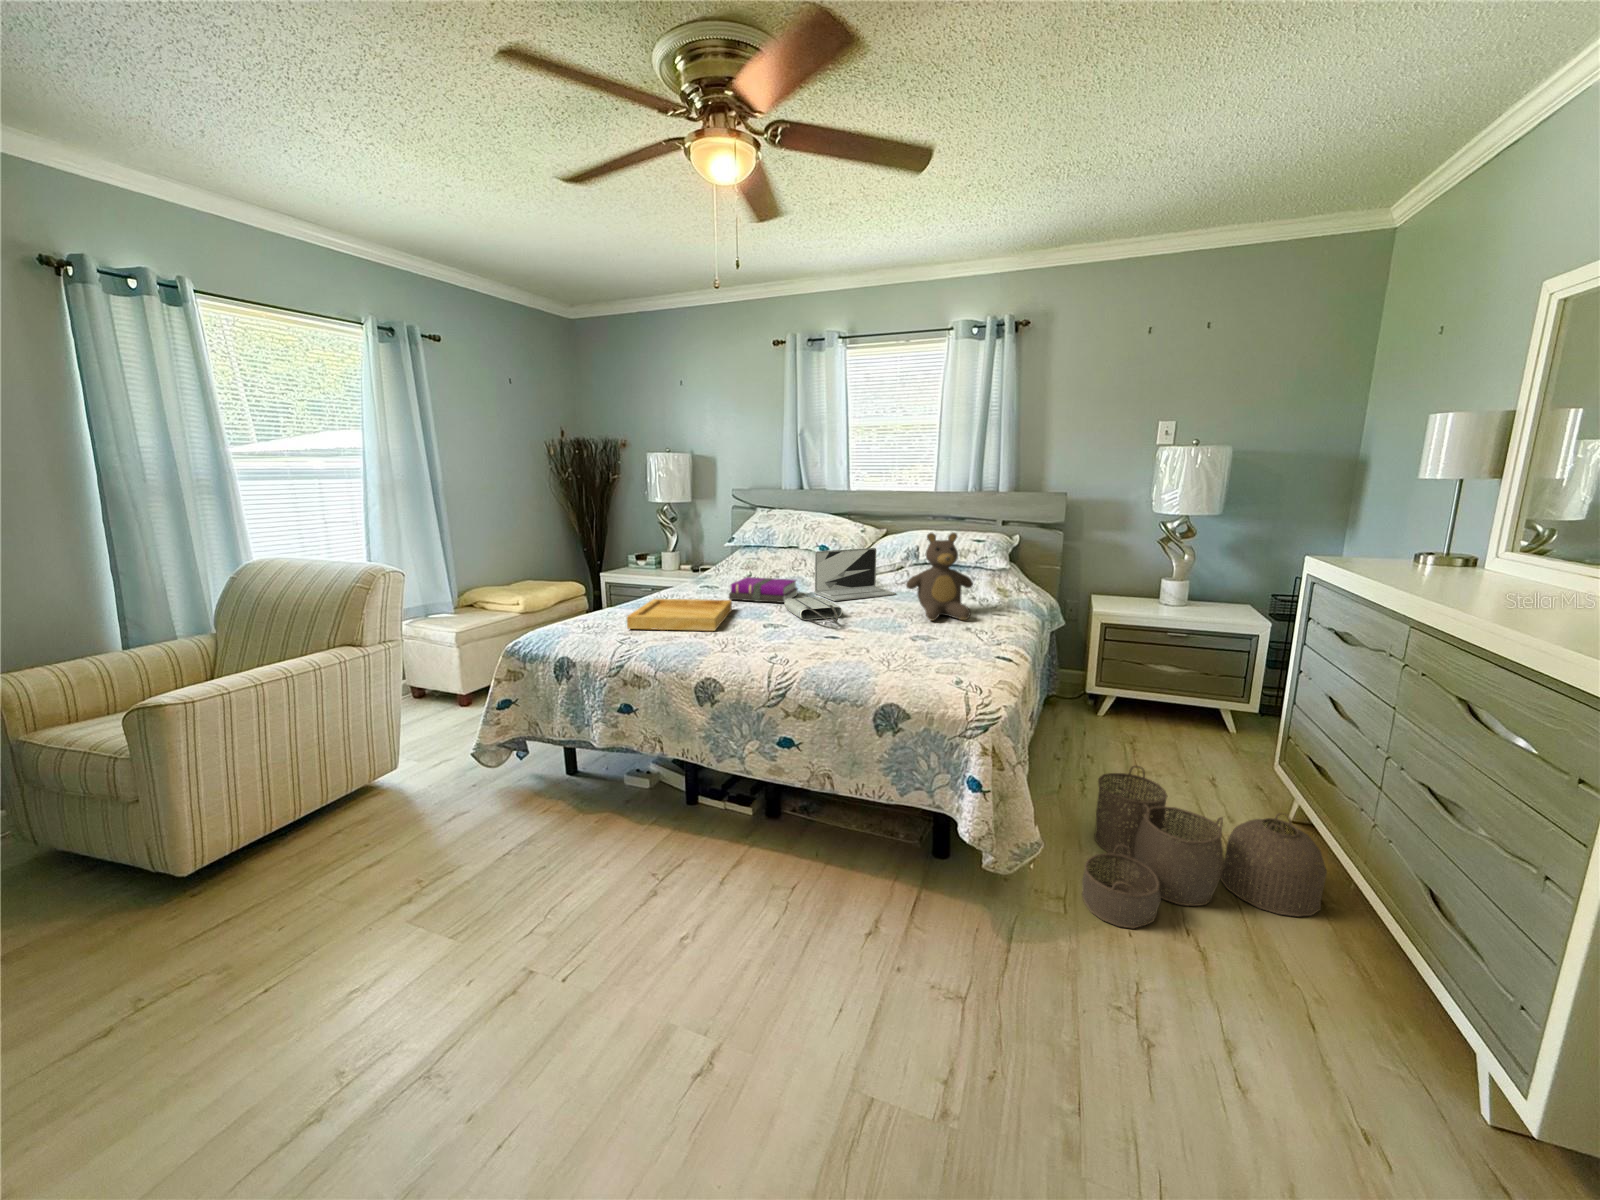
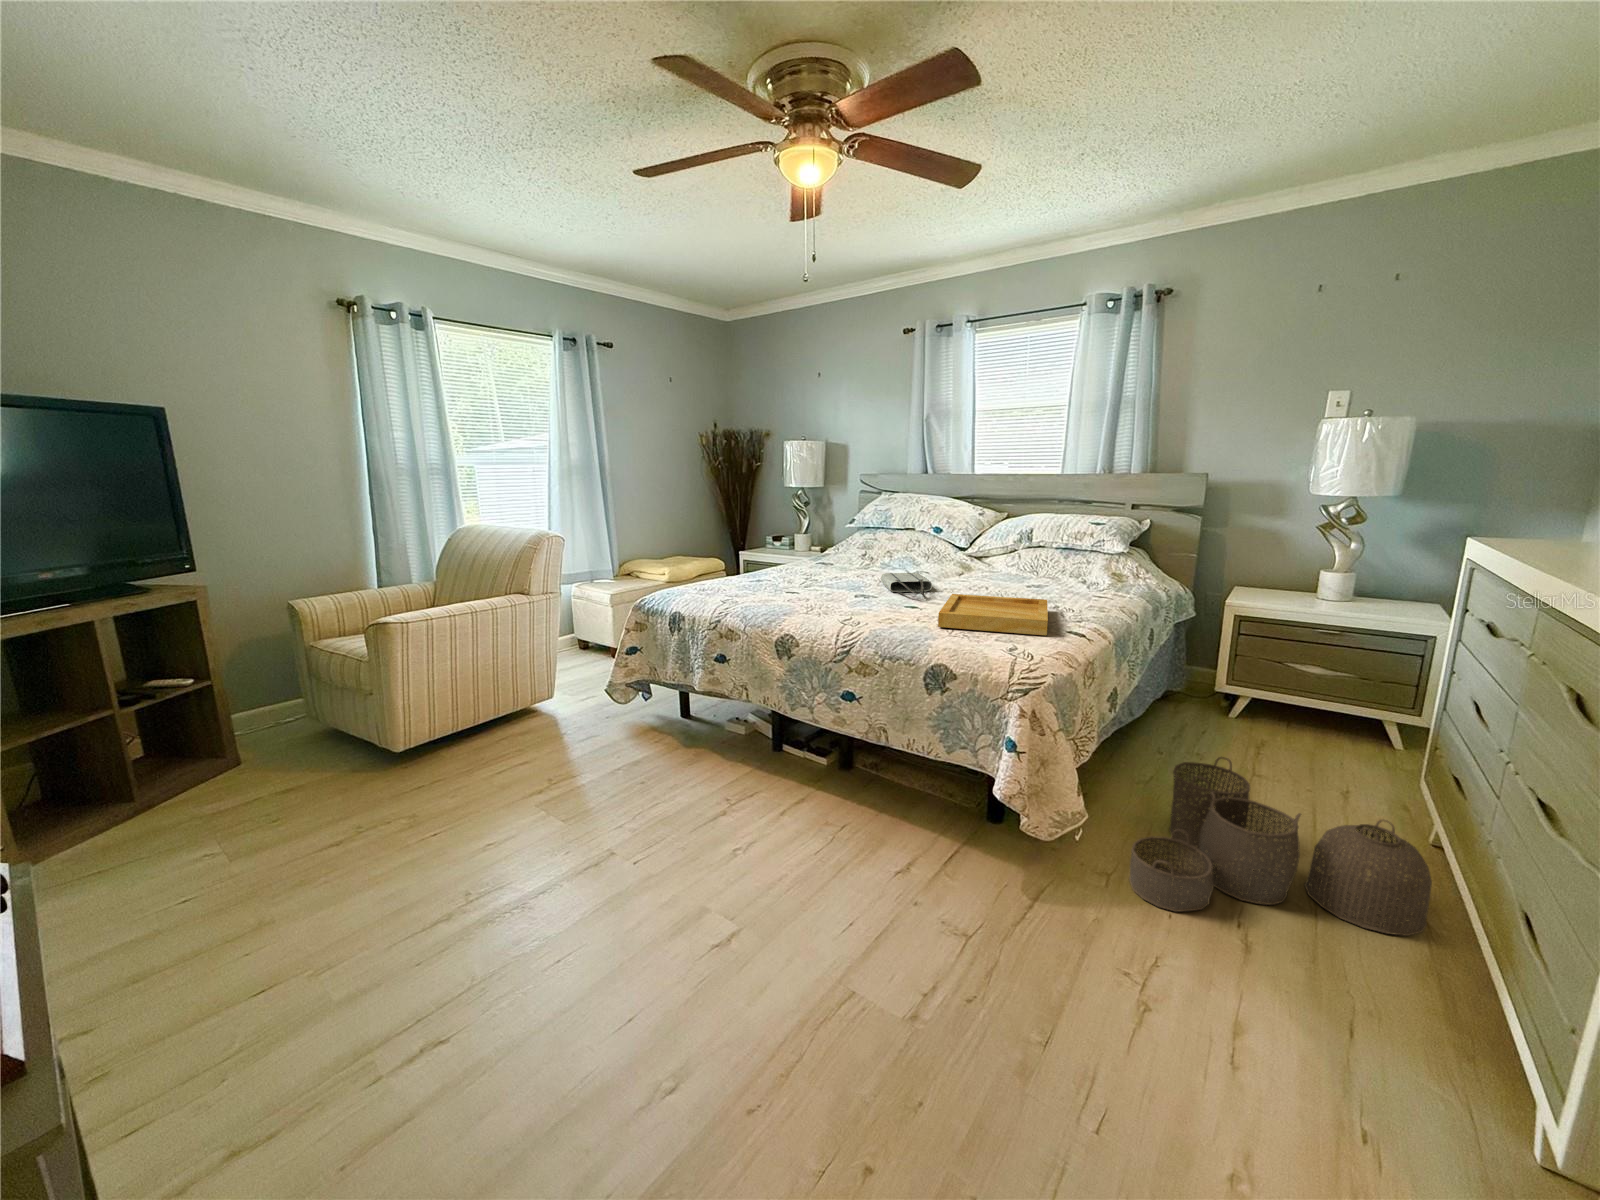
teddy bear: present [906,533,973,621] -> none [1000,510,1072,599]
laptop: present [814,548,896,601] -> none [918,529,1000,578]
notebook: present [729,577,798,603] -> none [833,554,902,578]
tray: present [627,599,732,631] -> present [938,594,1048,635]

